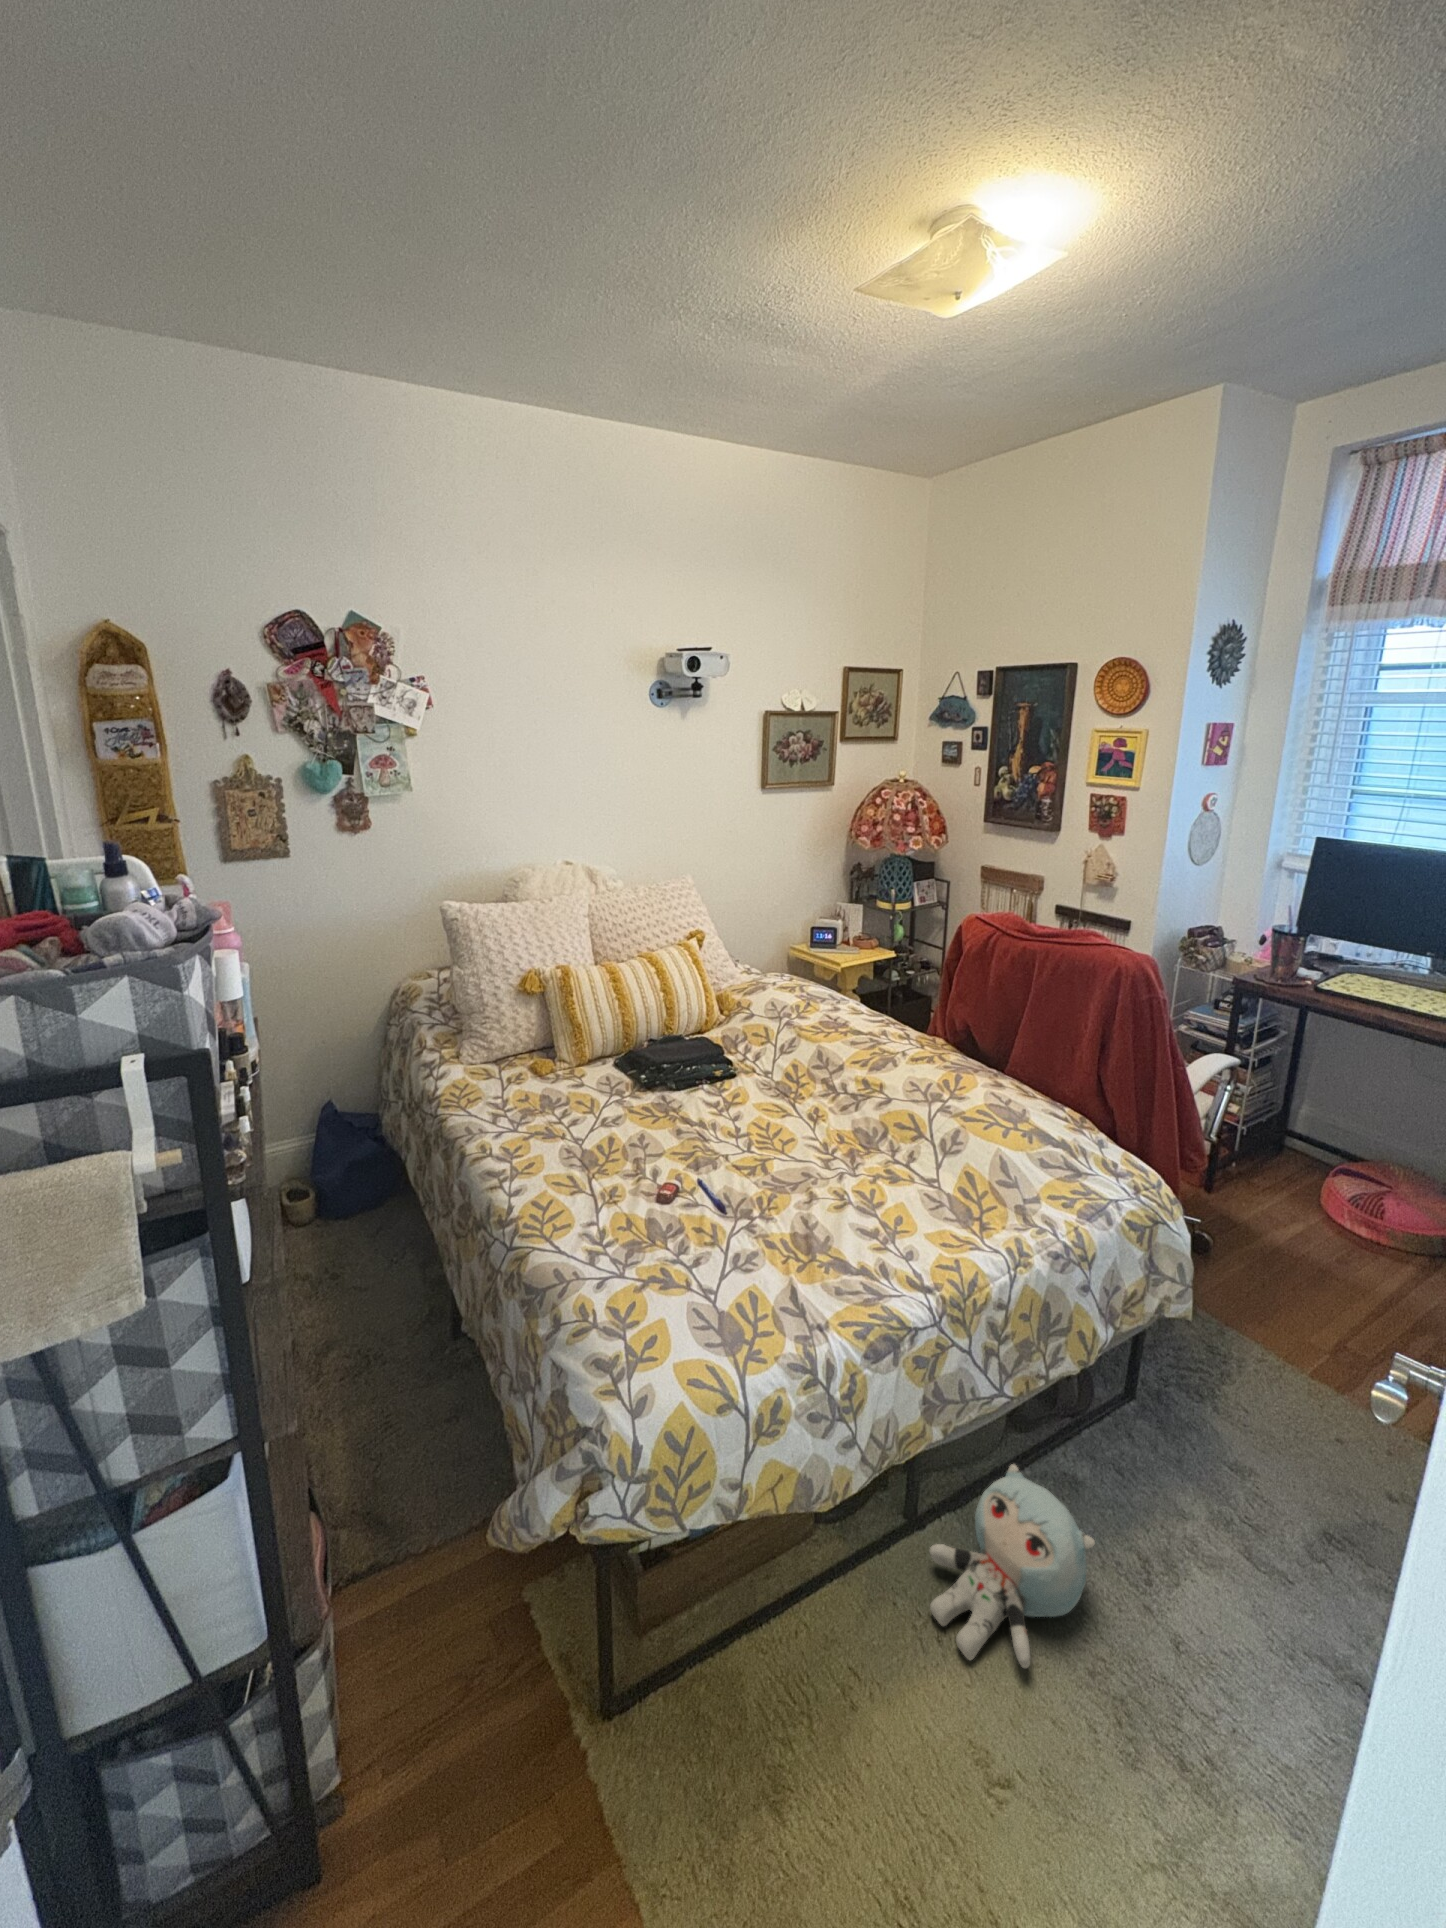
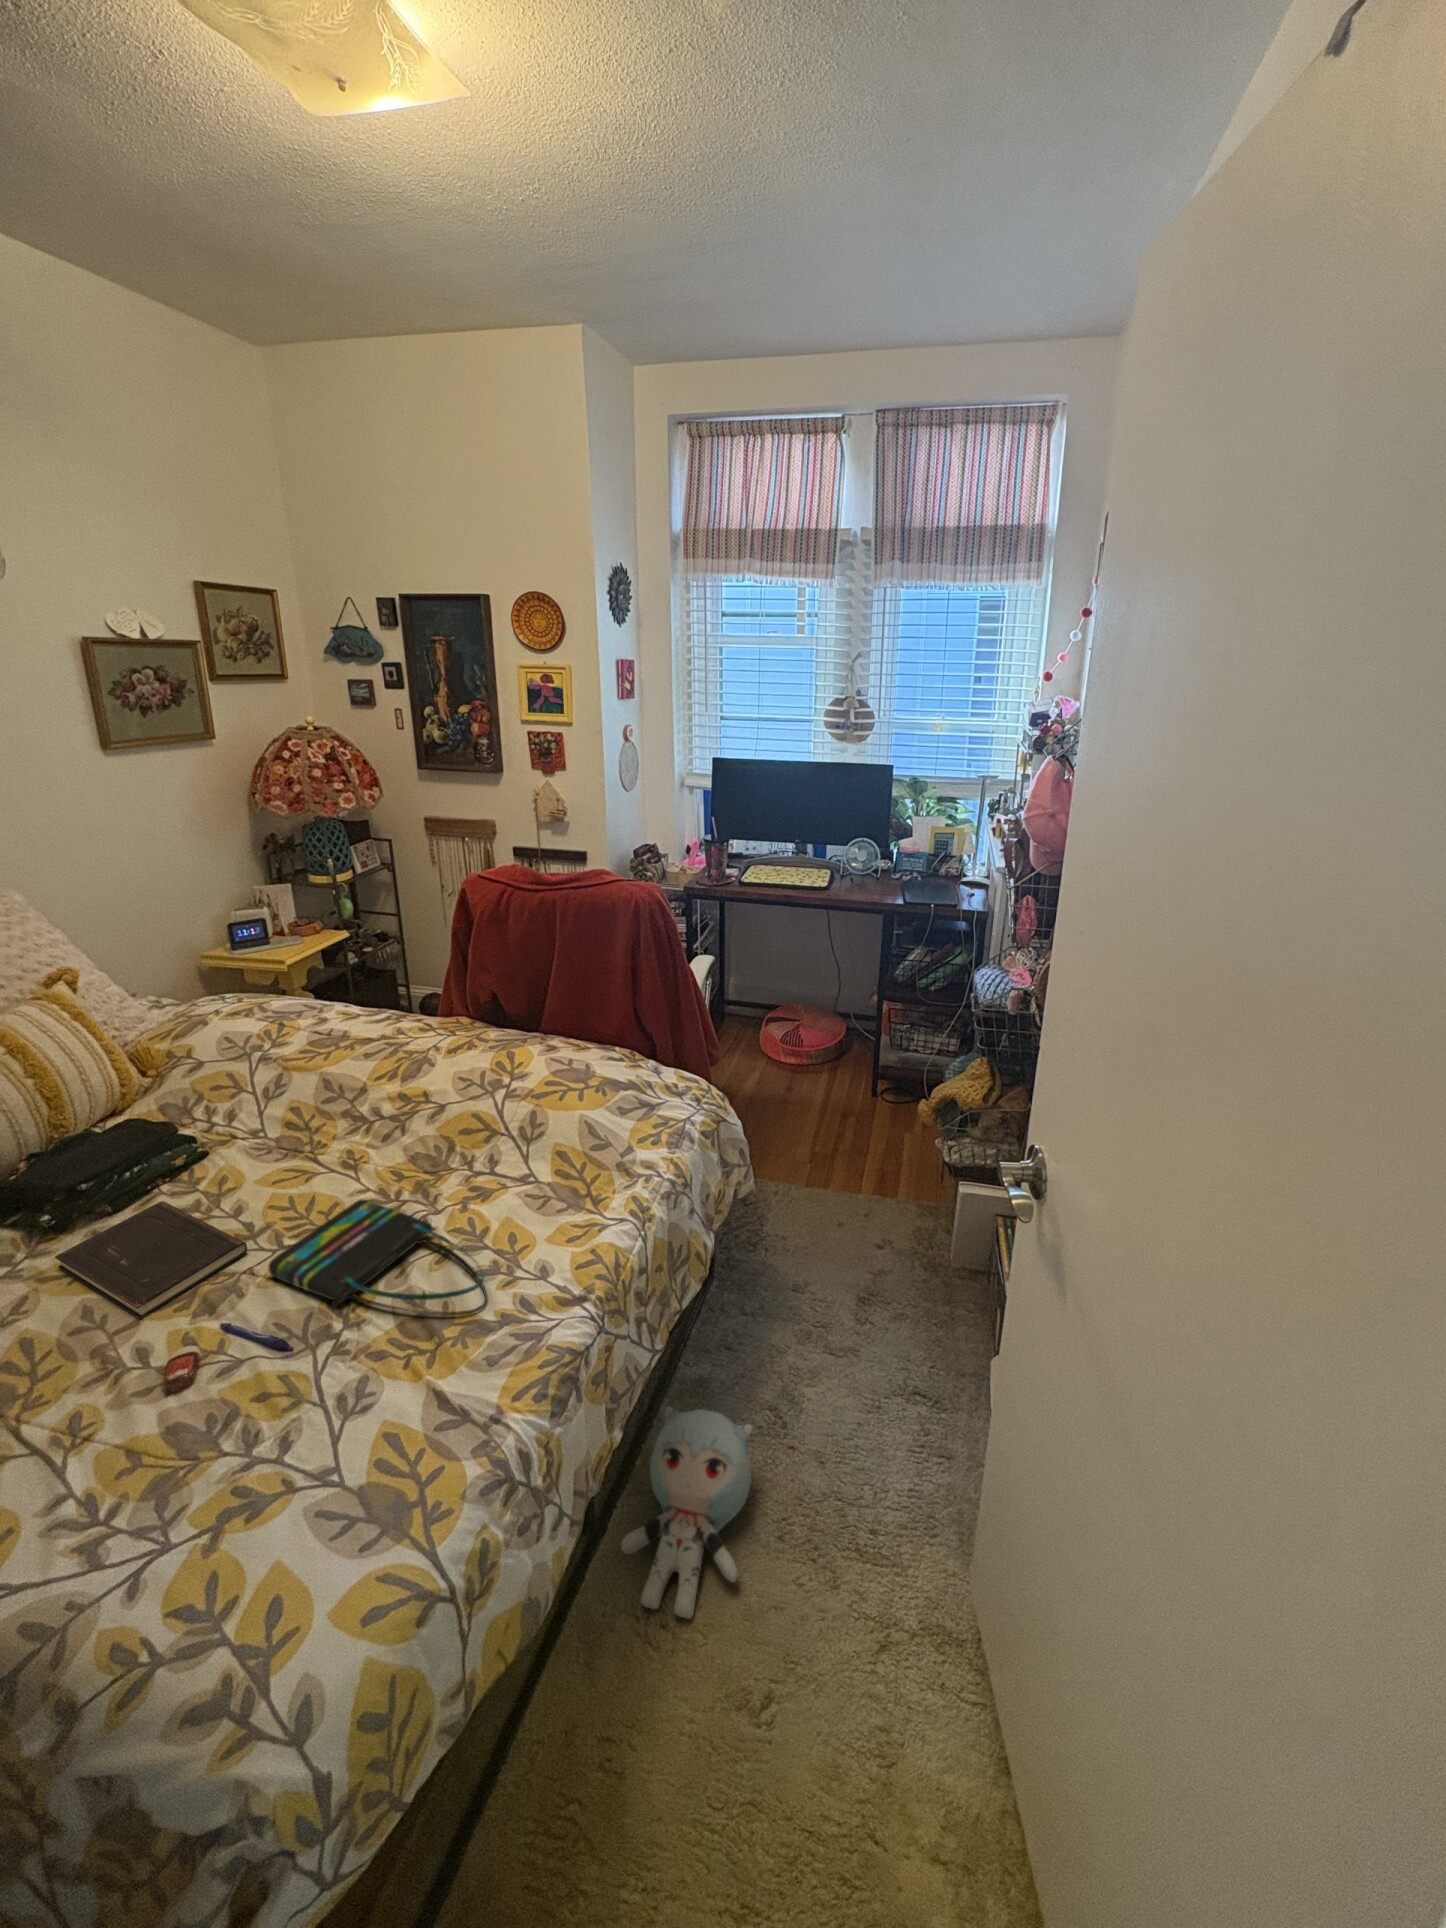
hardcover book: none [640,1091,730,1153] -> present [55,1201,247,1319]
tote bag: none [734,1140,858,1254] -> present [269,1200,486,1315]

